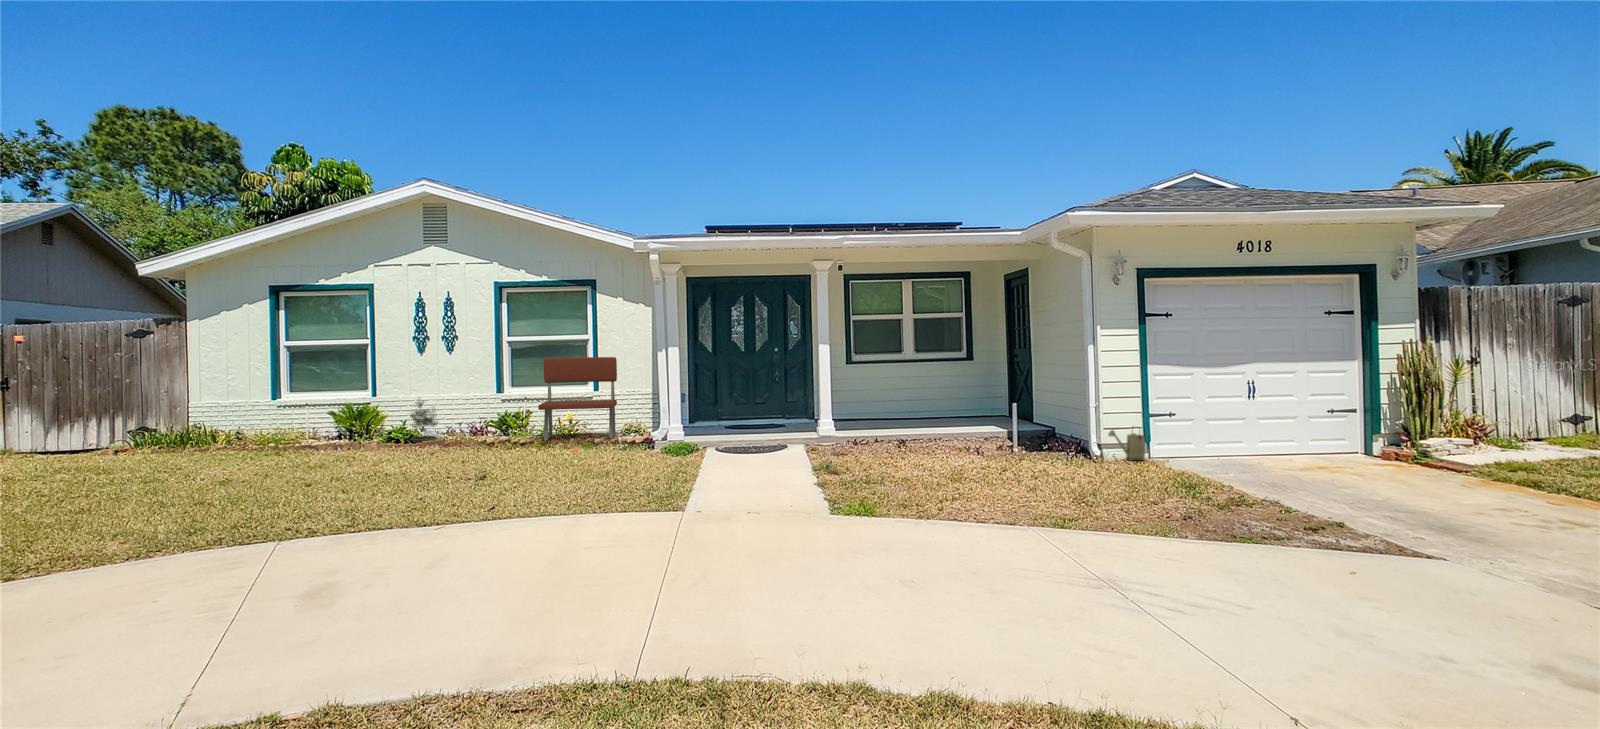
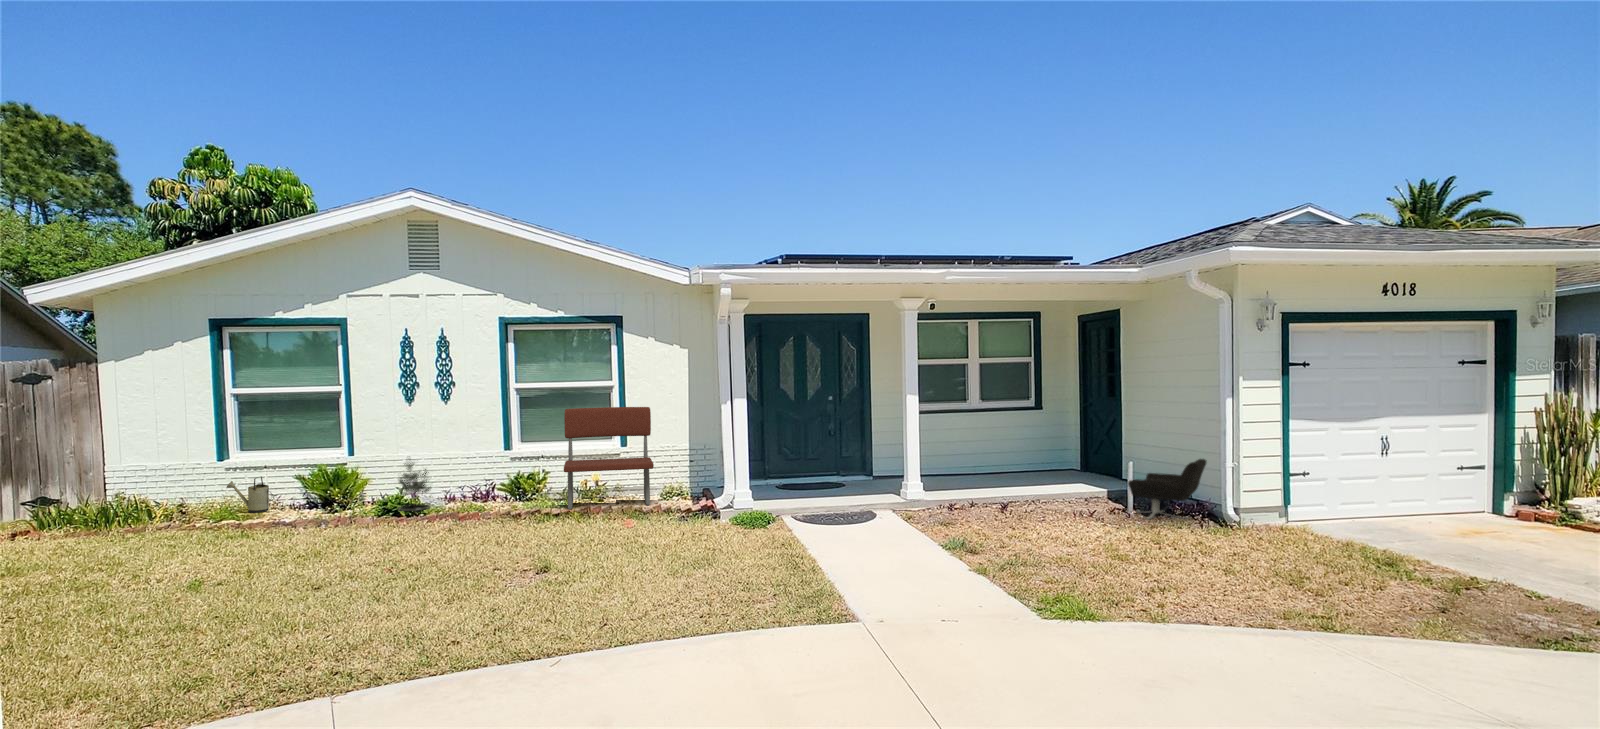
lounge chair: none [1010,401,1082,454] -> present [1128,459,1206,519]
watering can: present [1108,426,1145,461] -> present [226,477,272,513]

